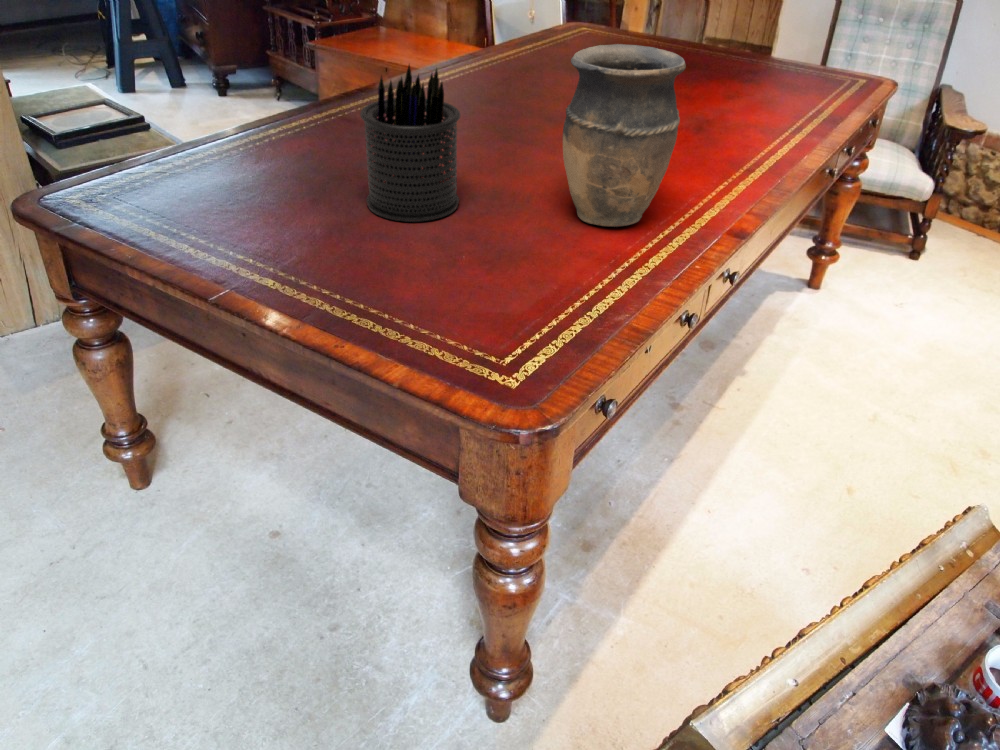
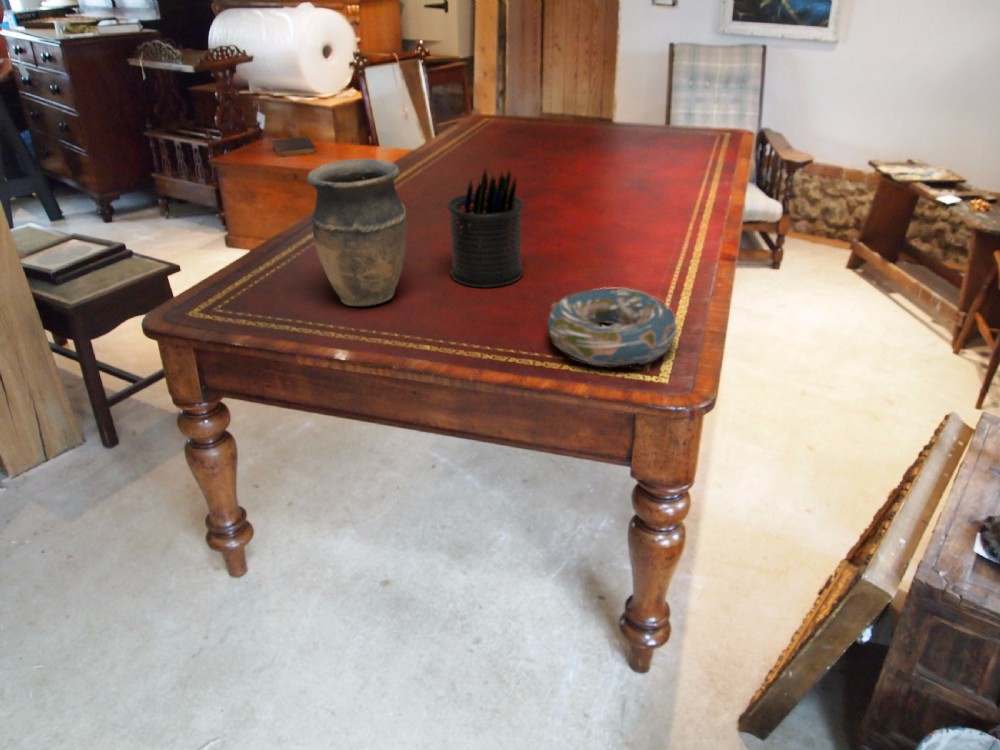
book: none [370,28,411,48] -> present [272,137,316,157]
vase: present [563,44,686,227] -> present [307,159,407,306]
decorative bowl: none [391,244,572,362] -> present [548,288,678,366]

